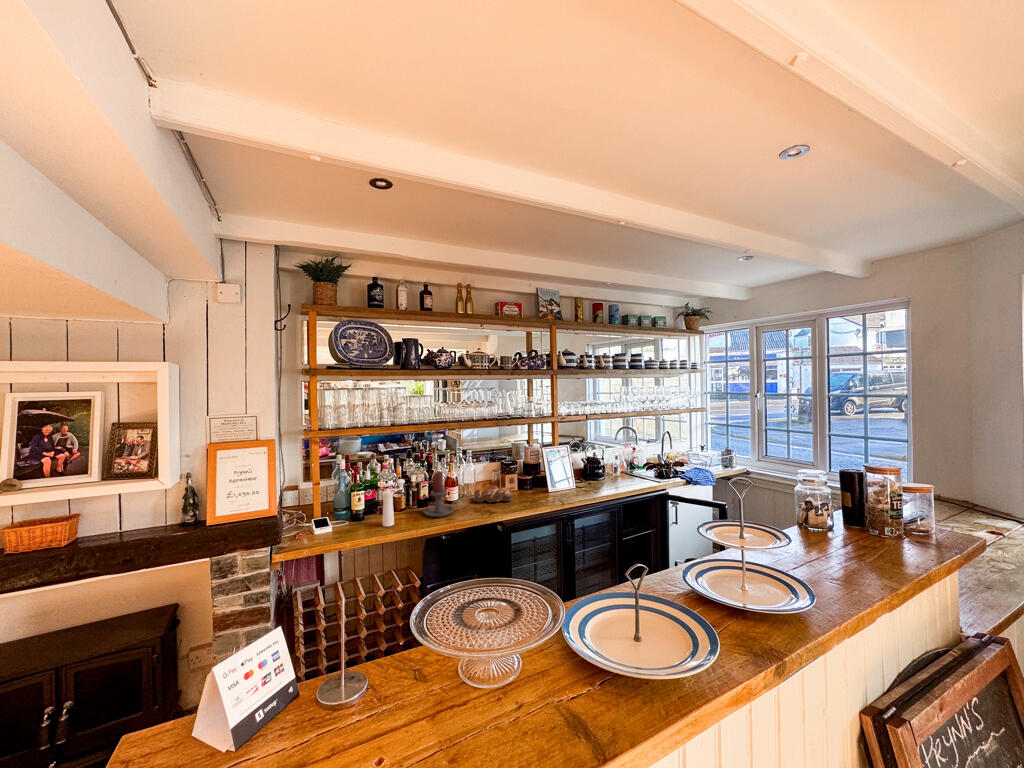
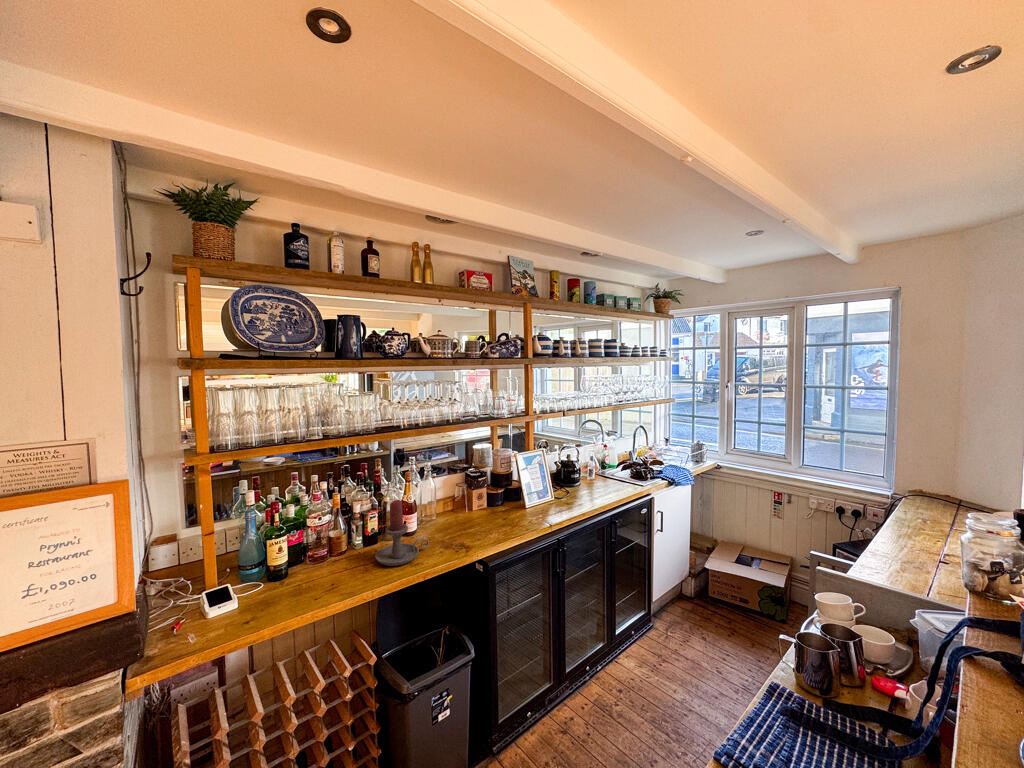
pepper mill: present [382,479,405,526] -> none [316,517,349,591]
bread loaf: present [474,486,513,502] -> none [439,509,491,533]

